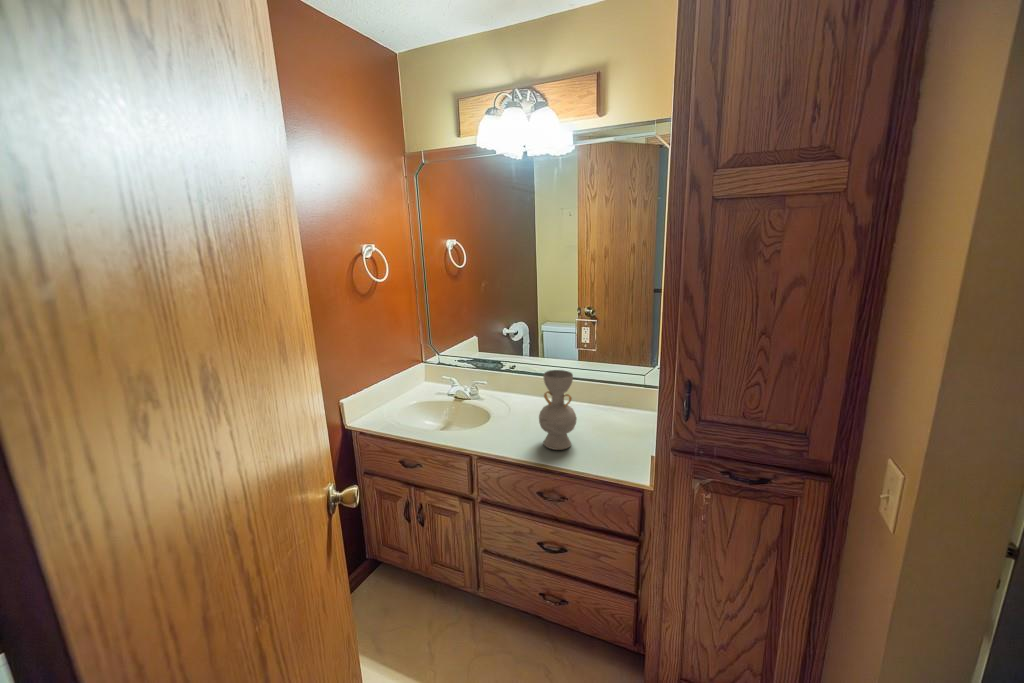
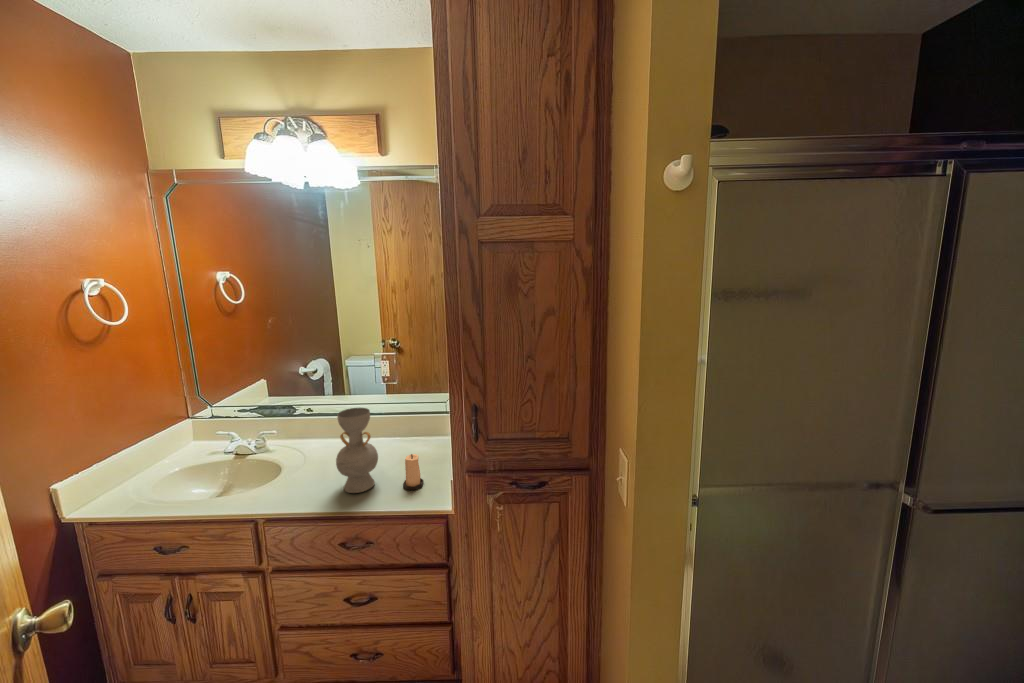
candle: none [599,422,619,458] -> present [403,454,424,490]

